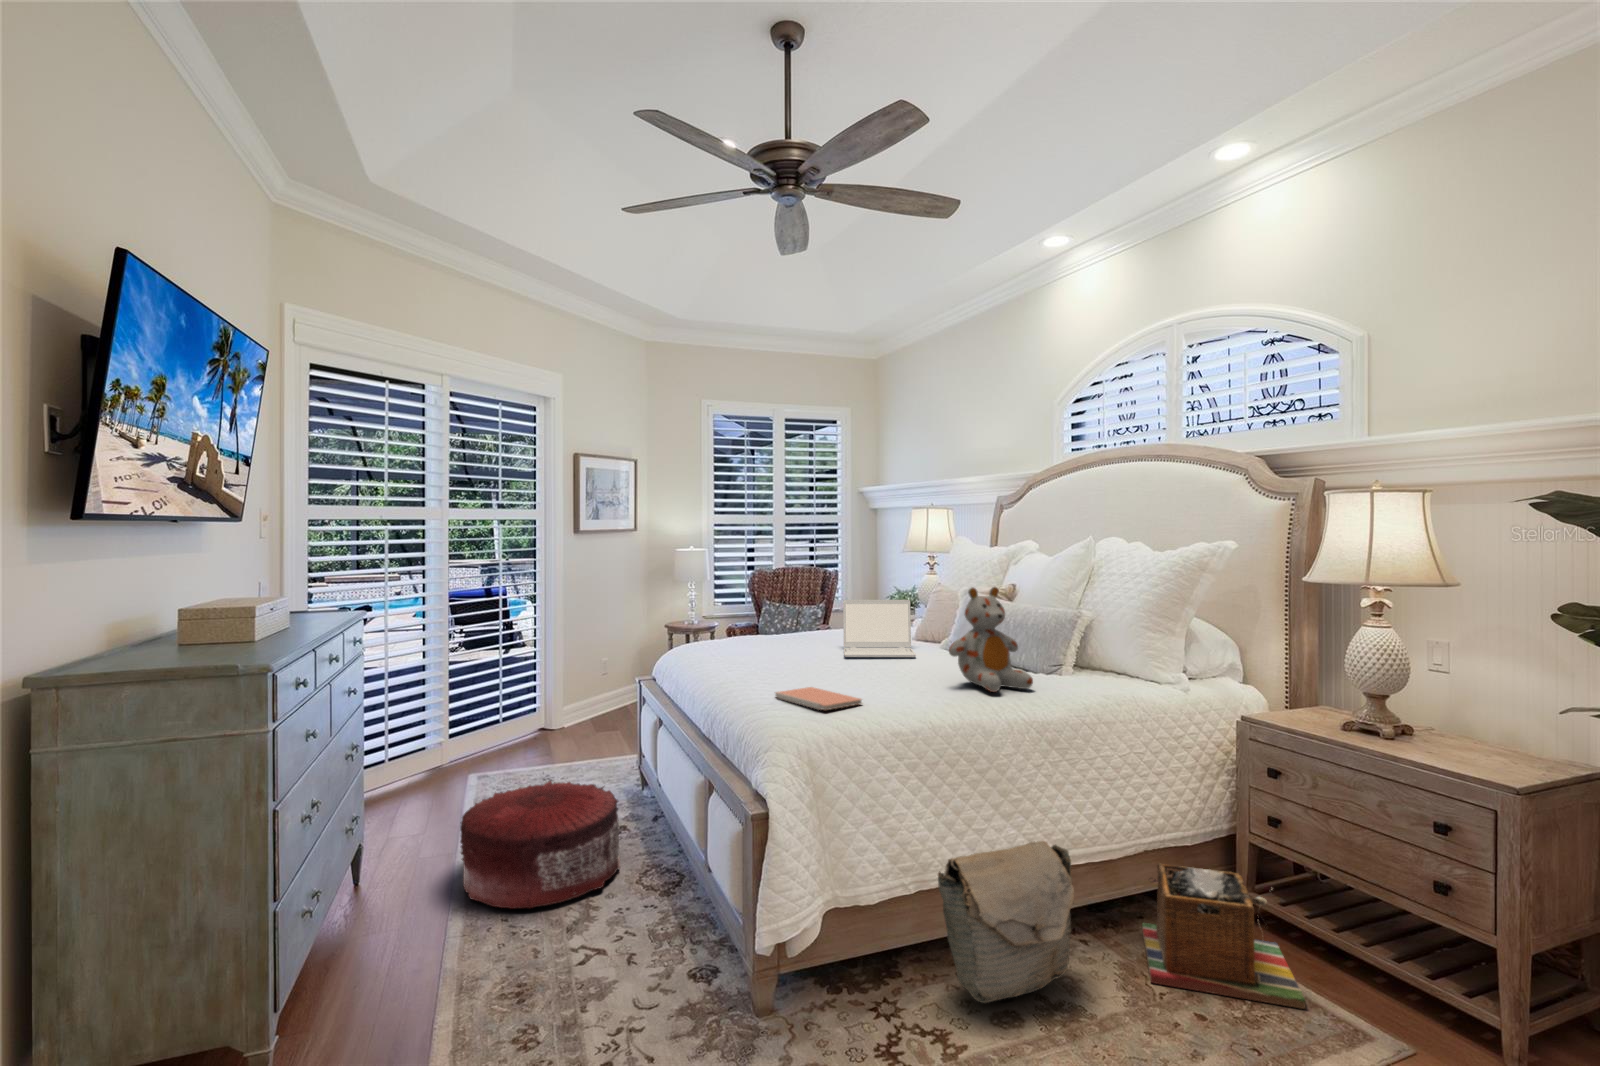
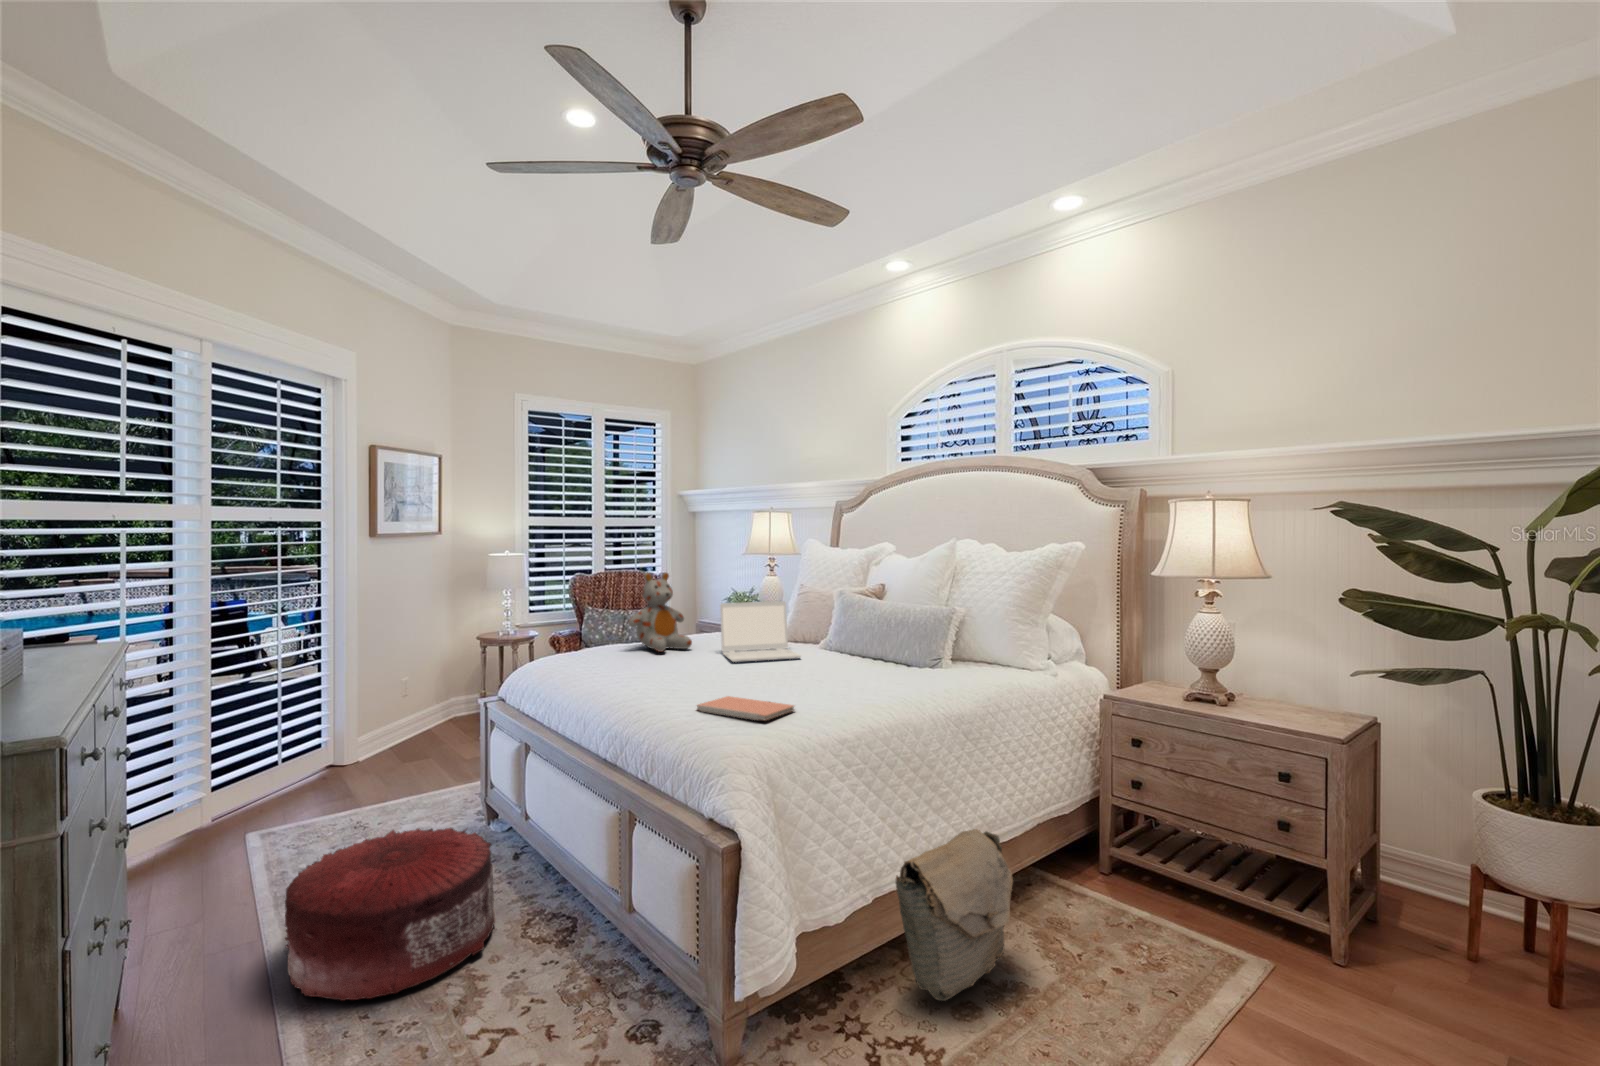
stuffed bear: present [949,587,1033,692] -> present [629,572,692,652]
laundry basket: present [1142,864,1305,1009] -> none [1036,834,1191,948]

